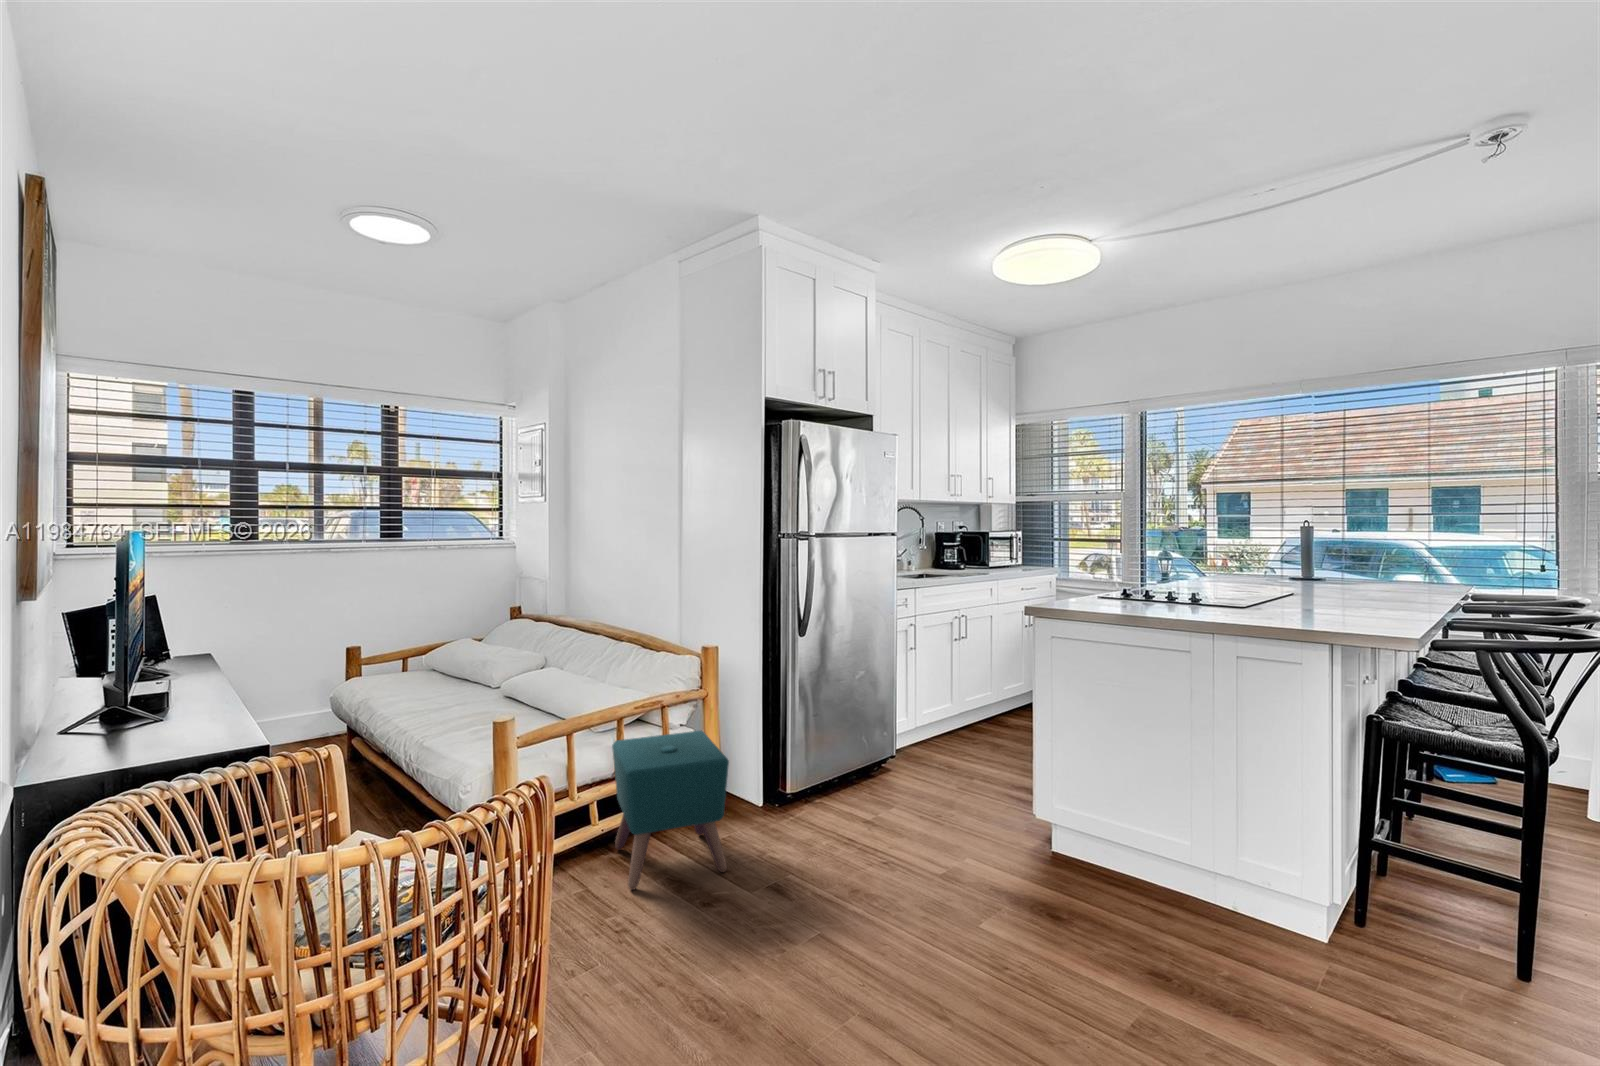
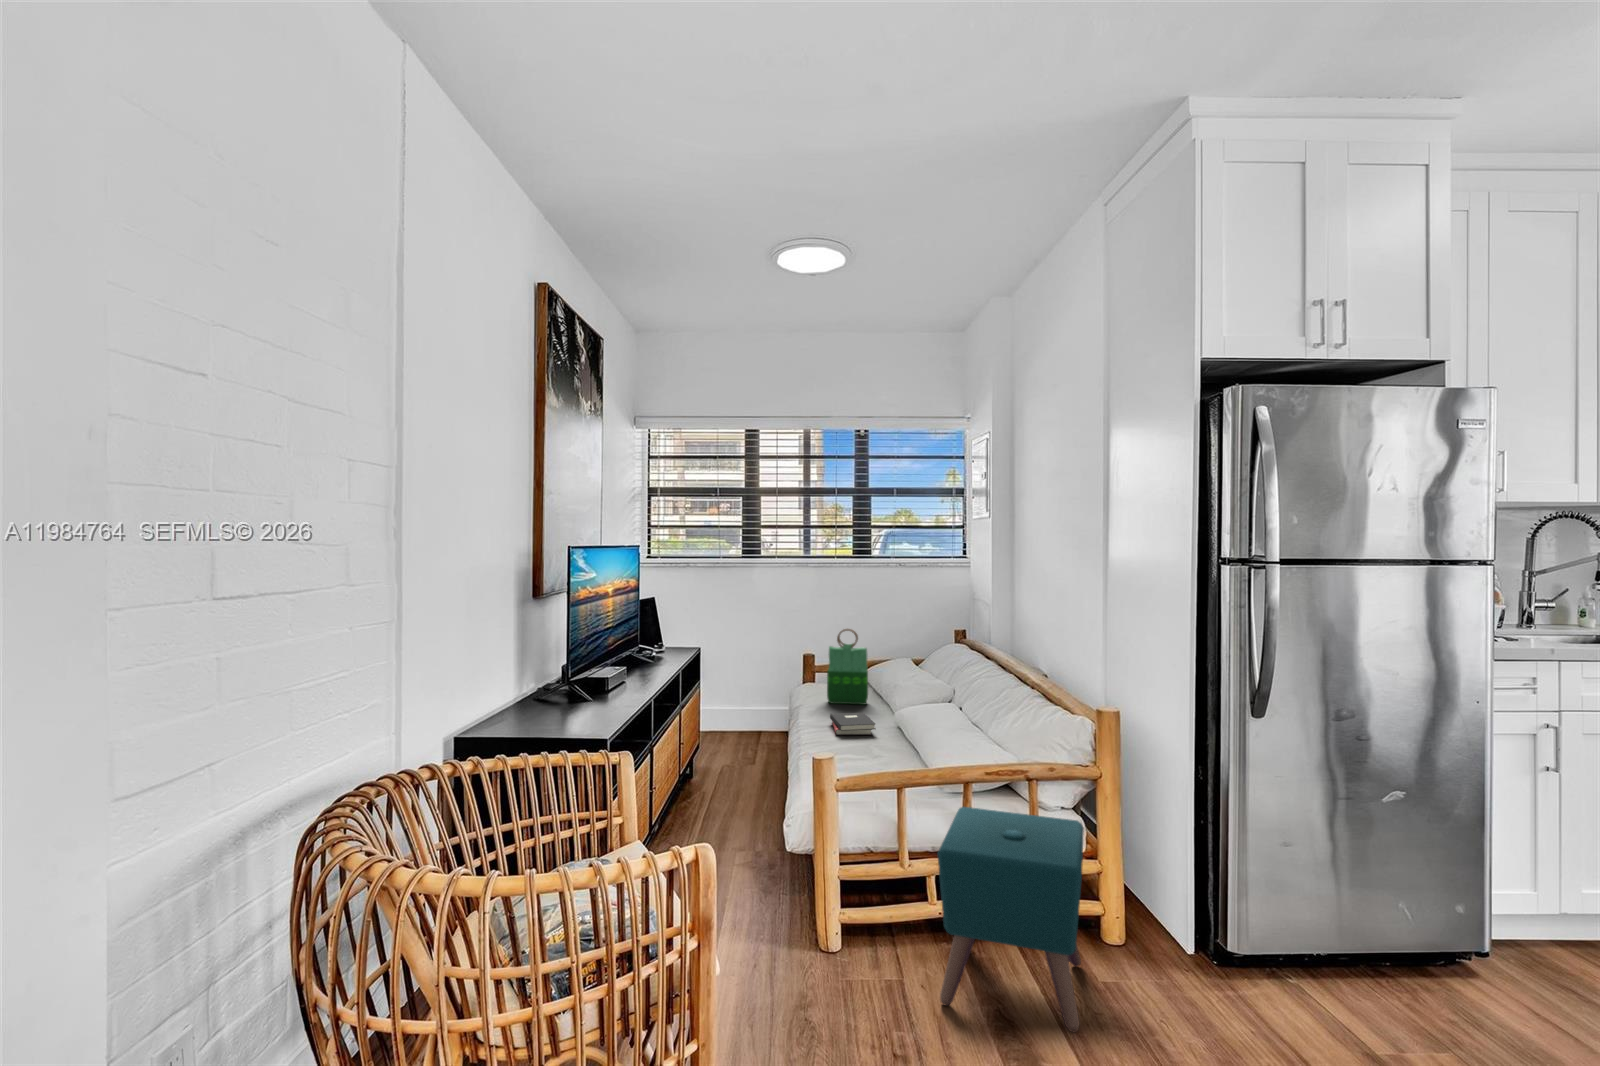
tote bag: none [396,612,442,687] -> present [827,629,868,705]
hardback book: none [421,689,477,713] -> present [830,713,876,735]

